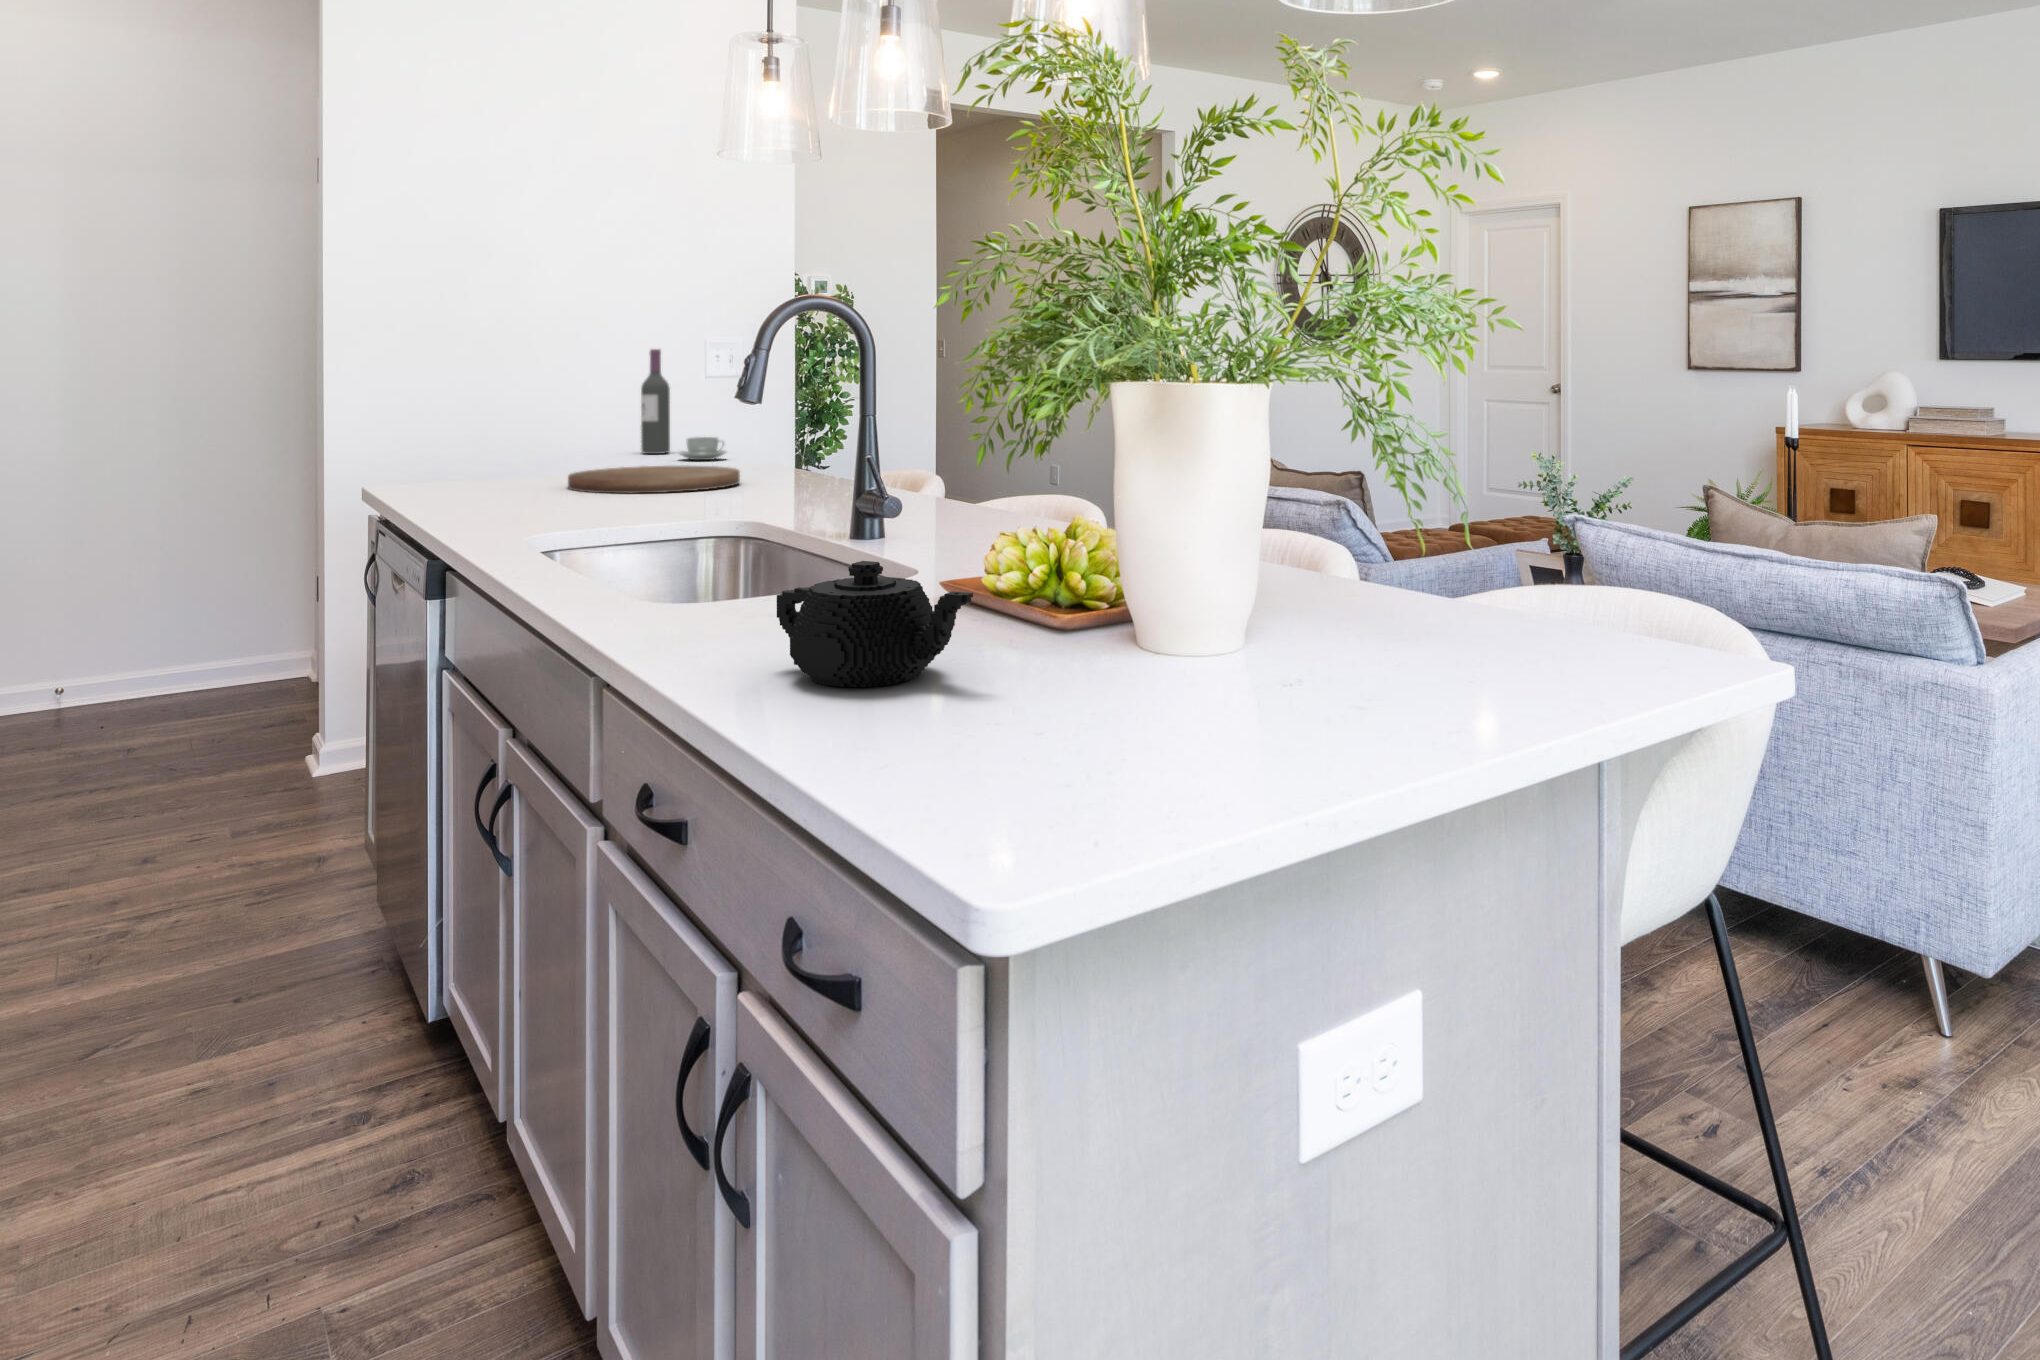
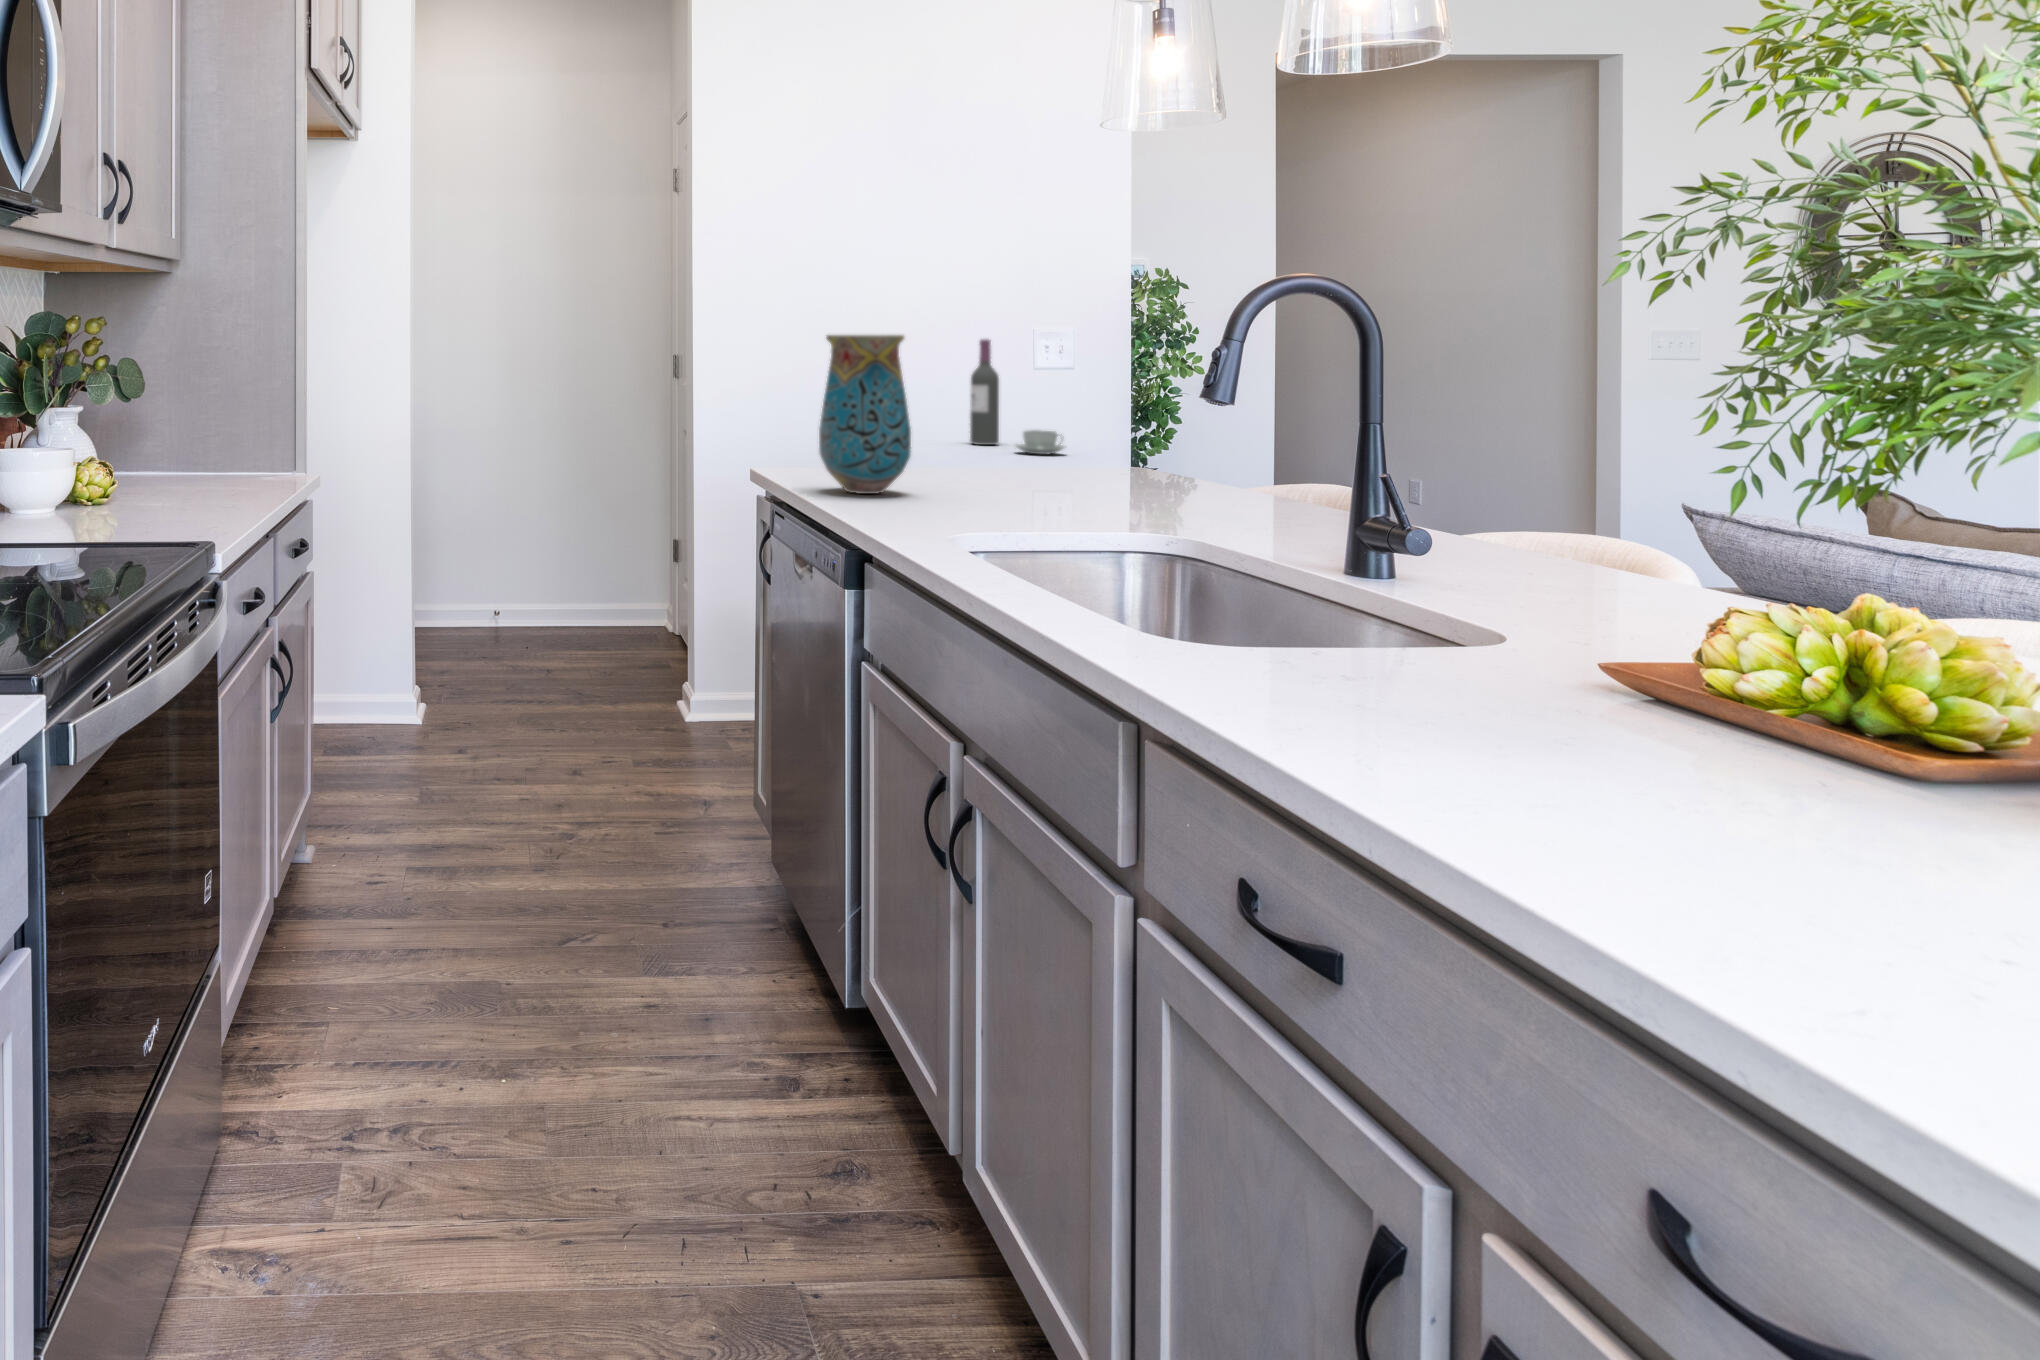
vase: none [428,345,529,506] -> present [819,335,911,494]
cutting board: present [568,466,740,493] -> none [932,460,1111,490]
teapot: present [777,561,973,687] -> none [1463,649,1898,850]

